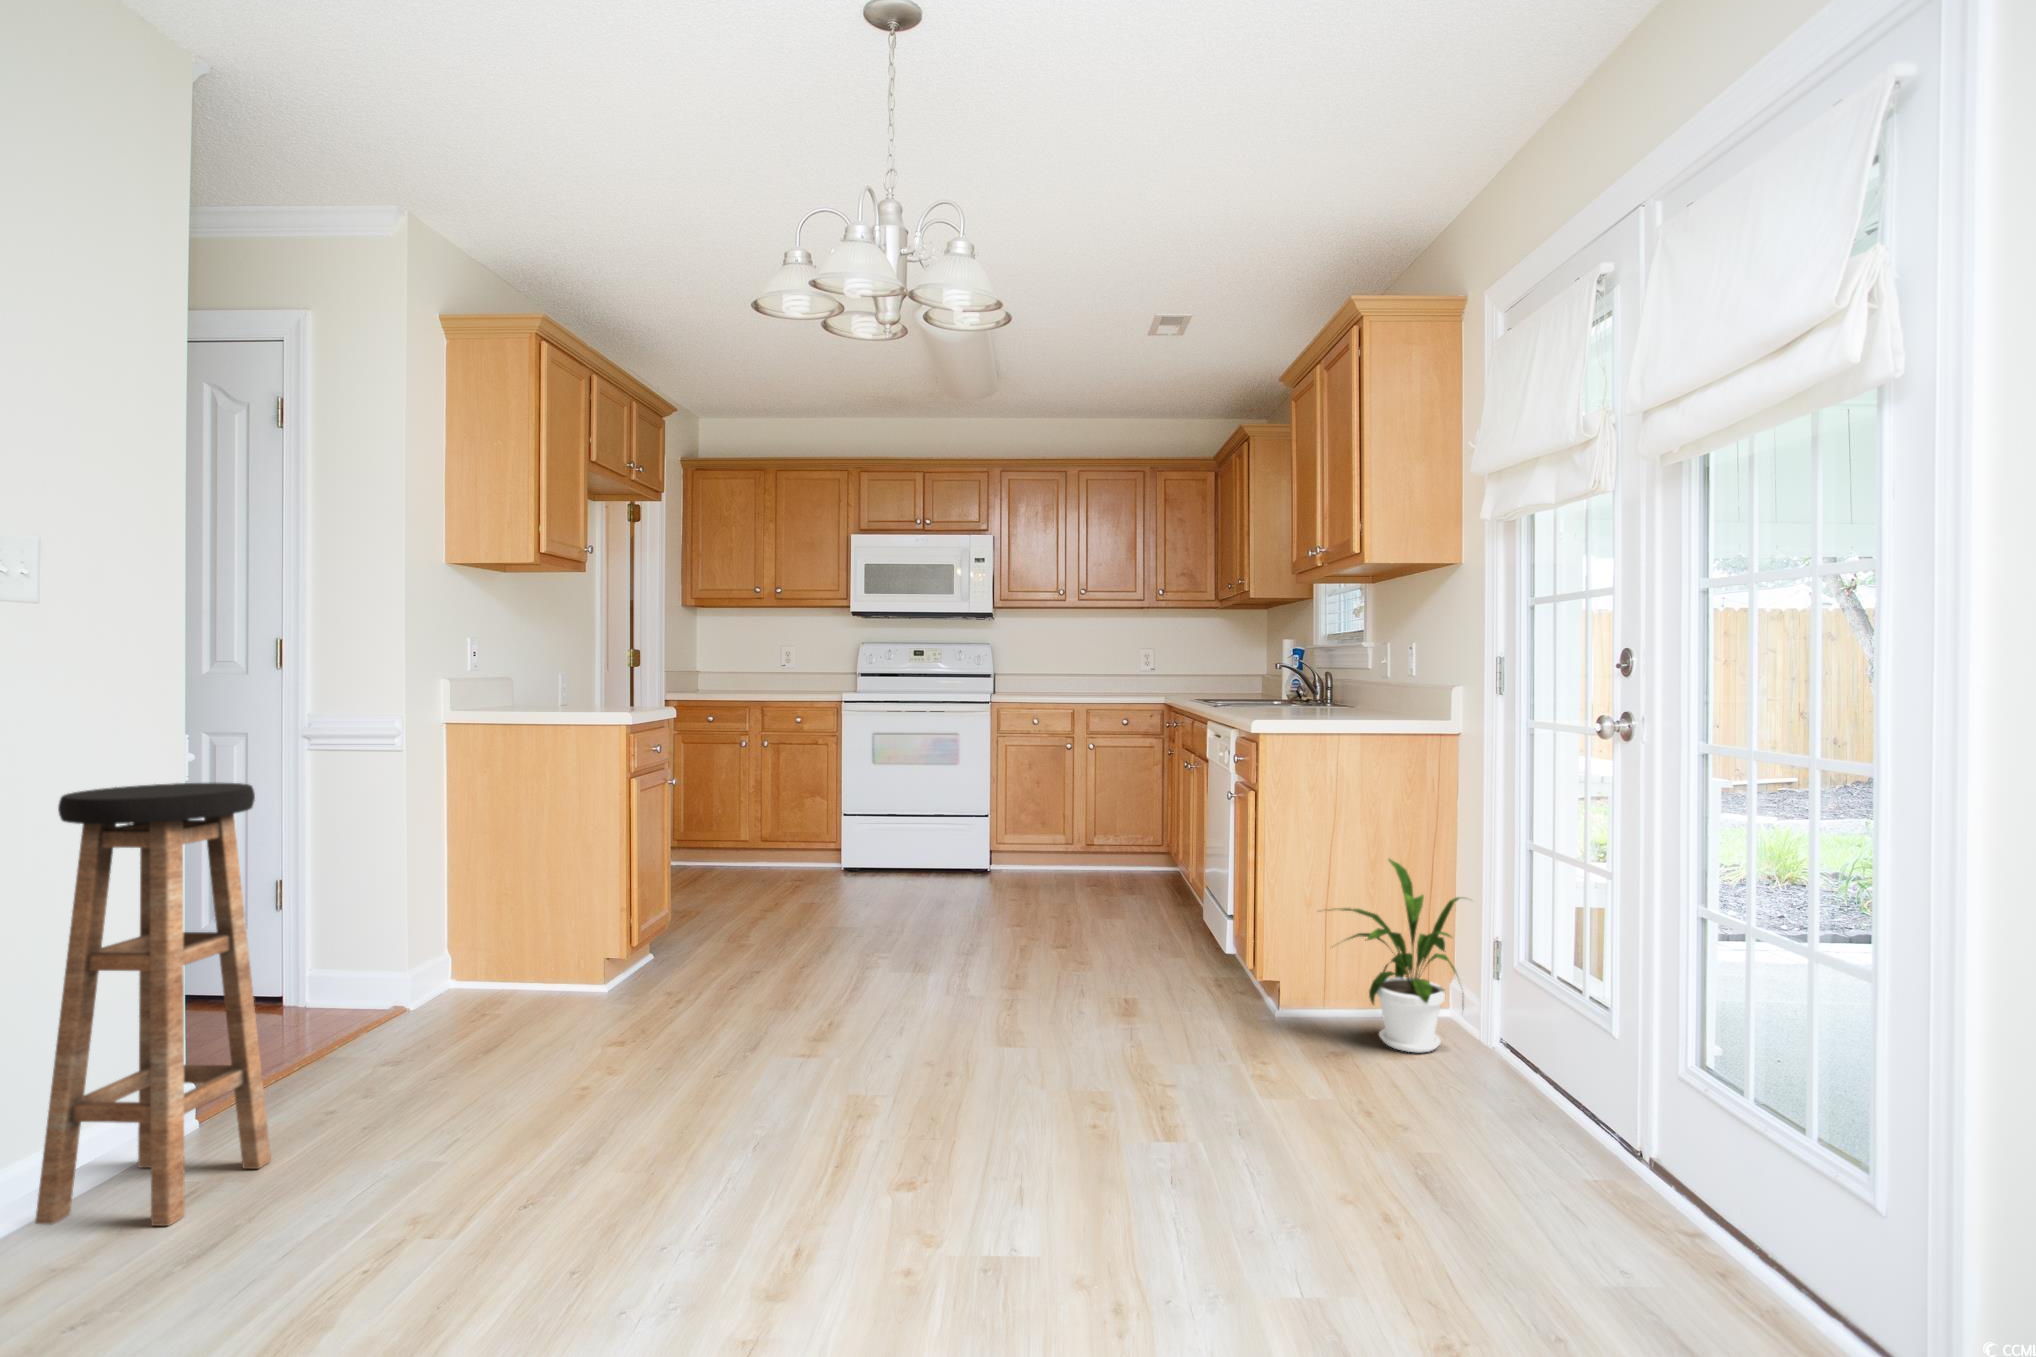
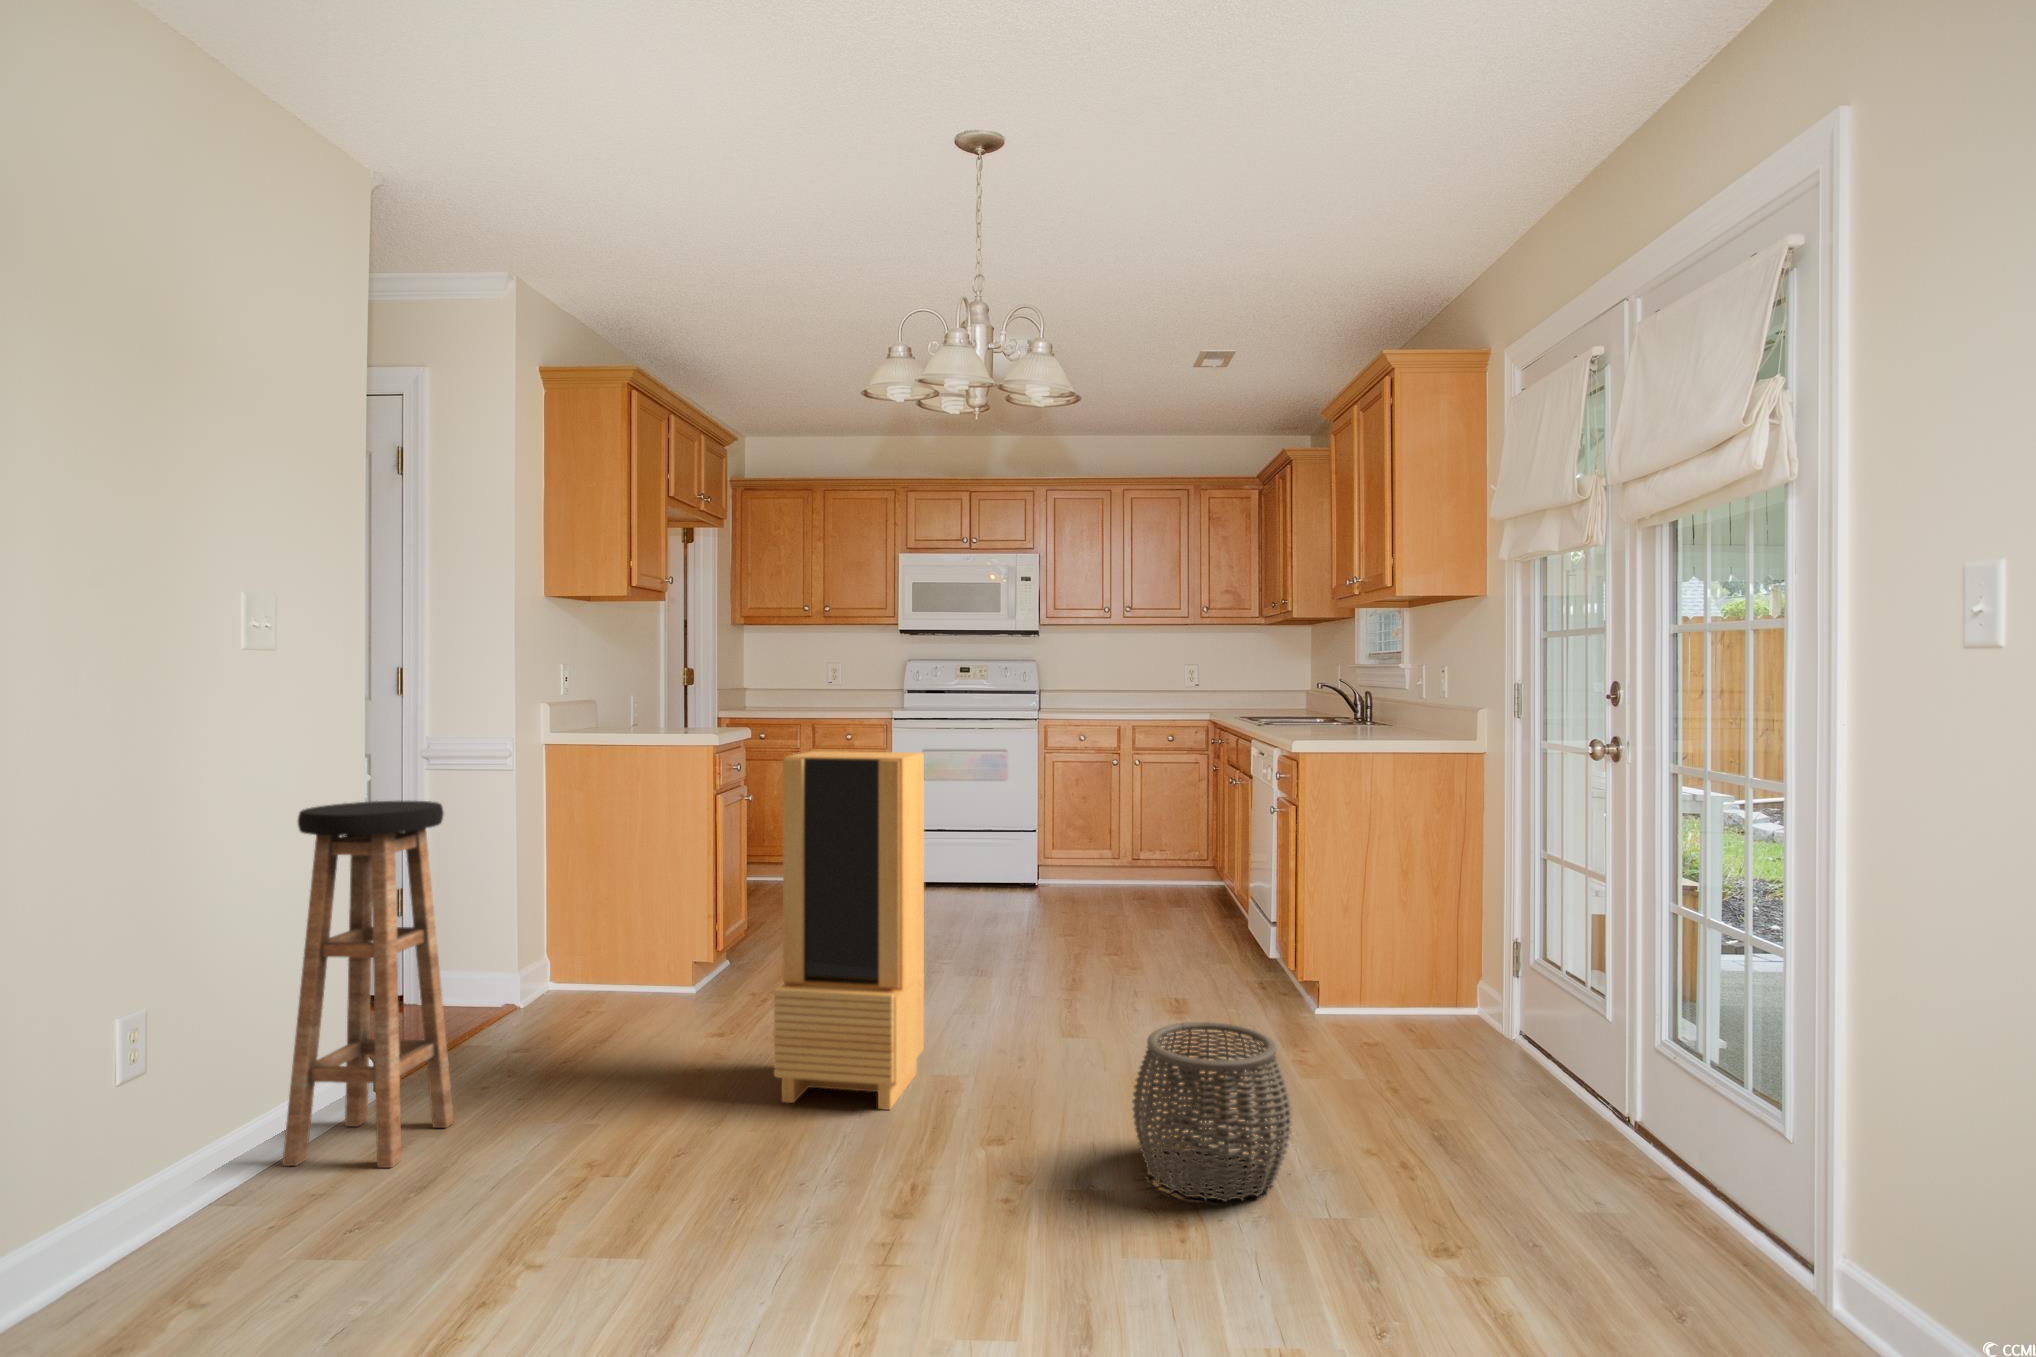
storage cabinet: none [656,728,839,1140] -> present [774,751,924,1110]
house plant: present [1337,859,1464,1053] -> none [1351,868,1495,1044]
woven basket: none [1064,1042,1254,1268] -> present [1132,1022,1292,1202]

